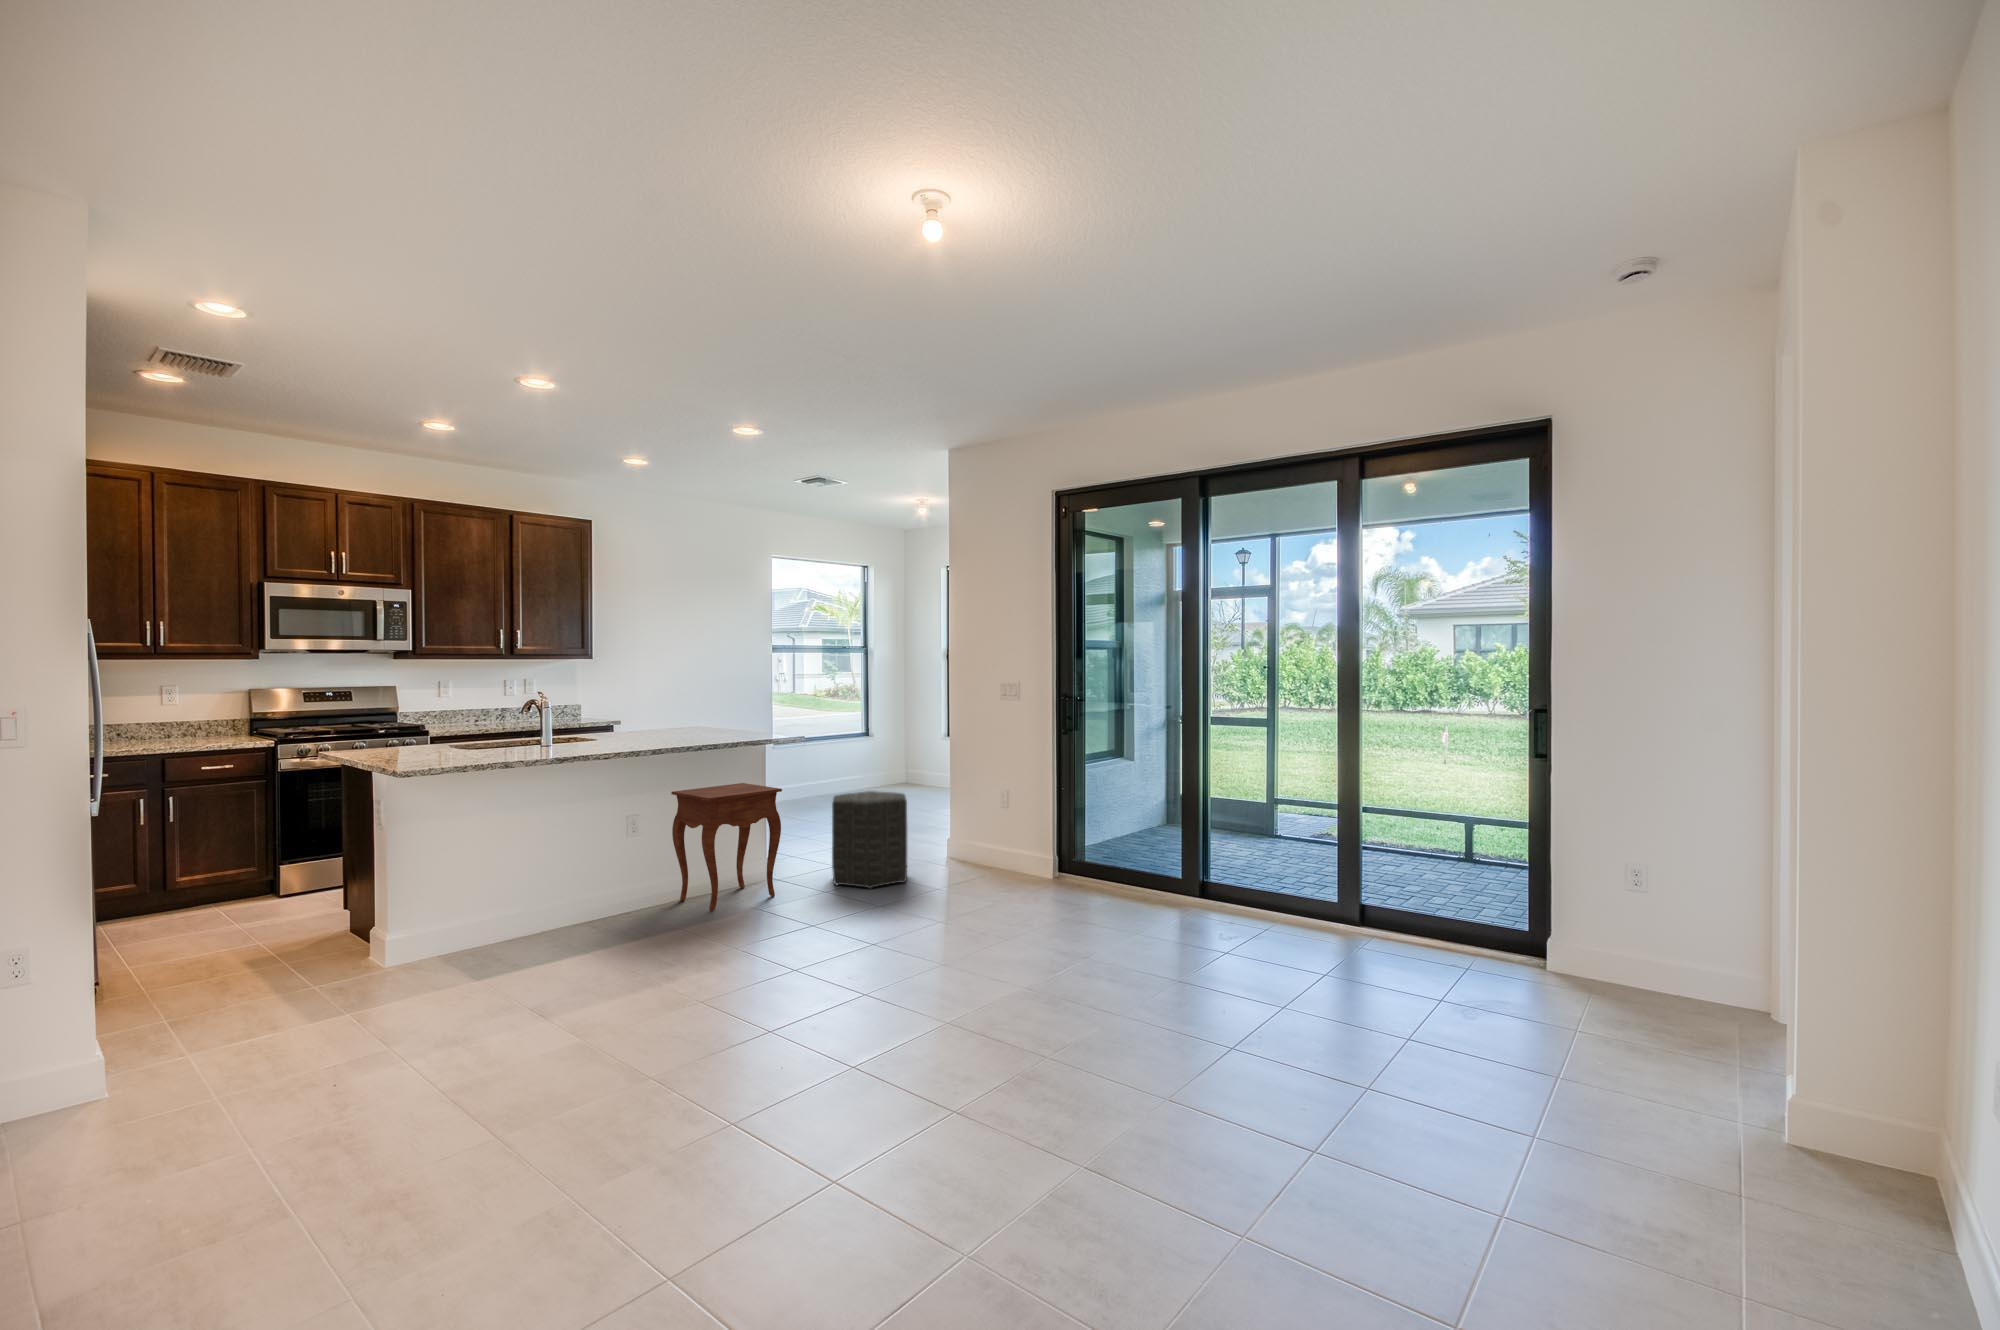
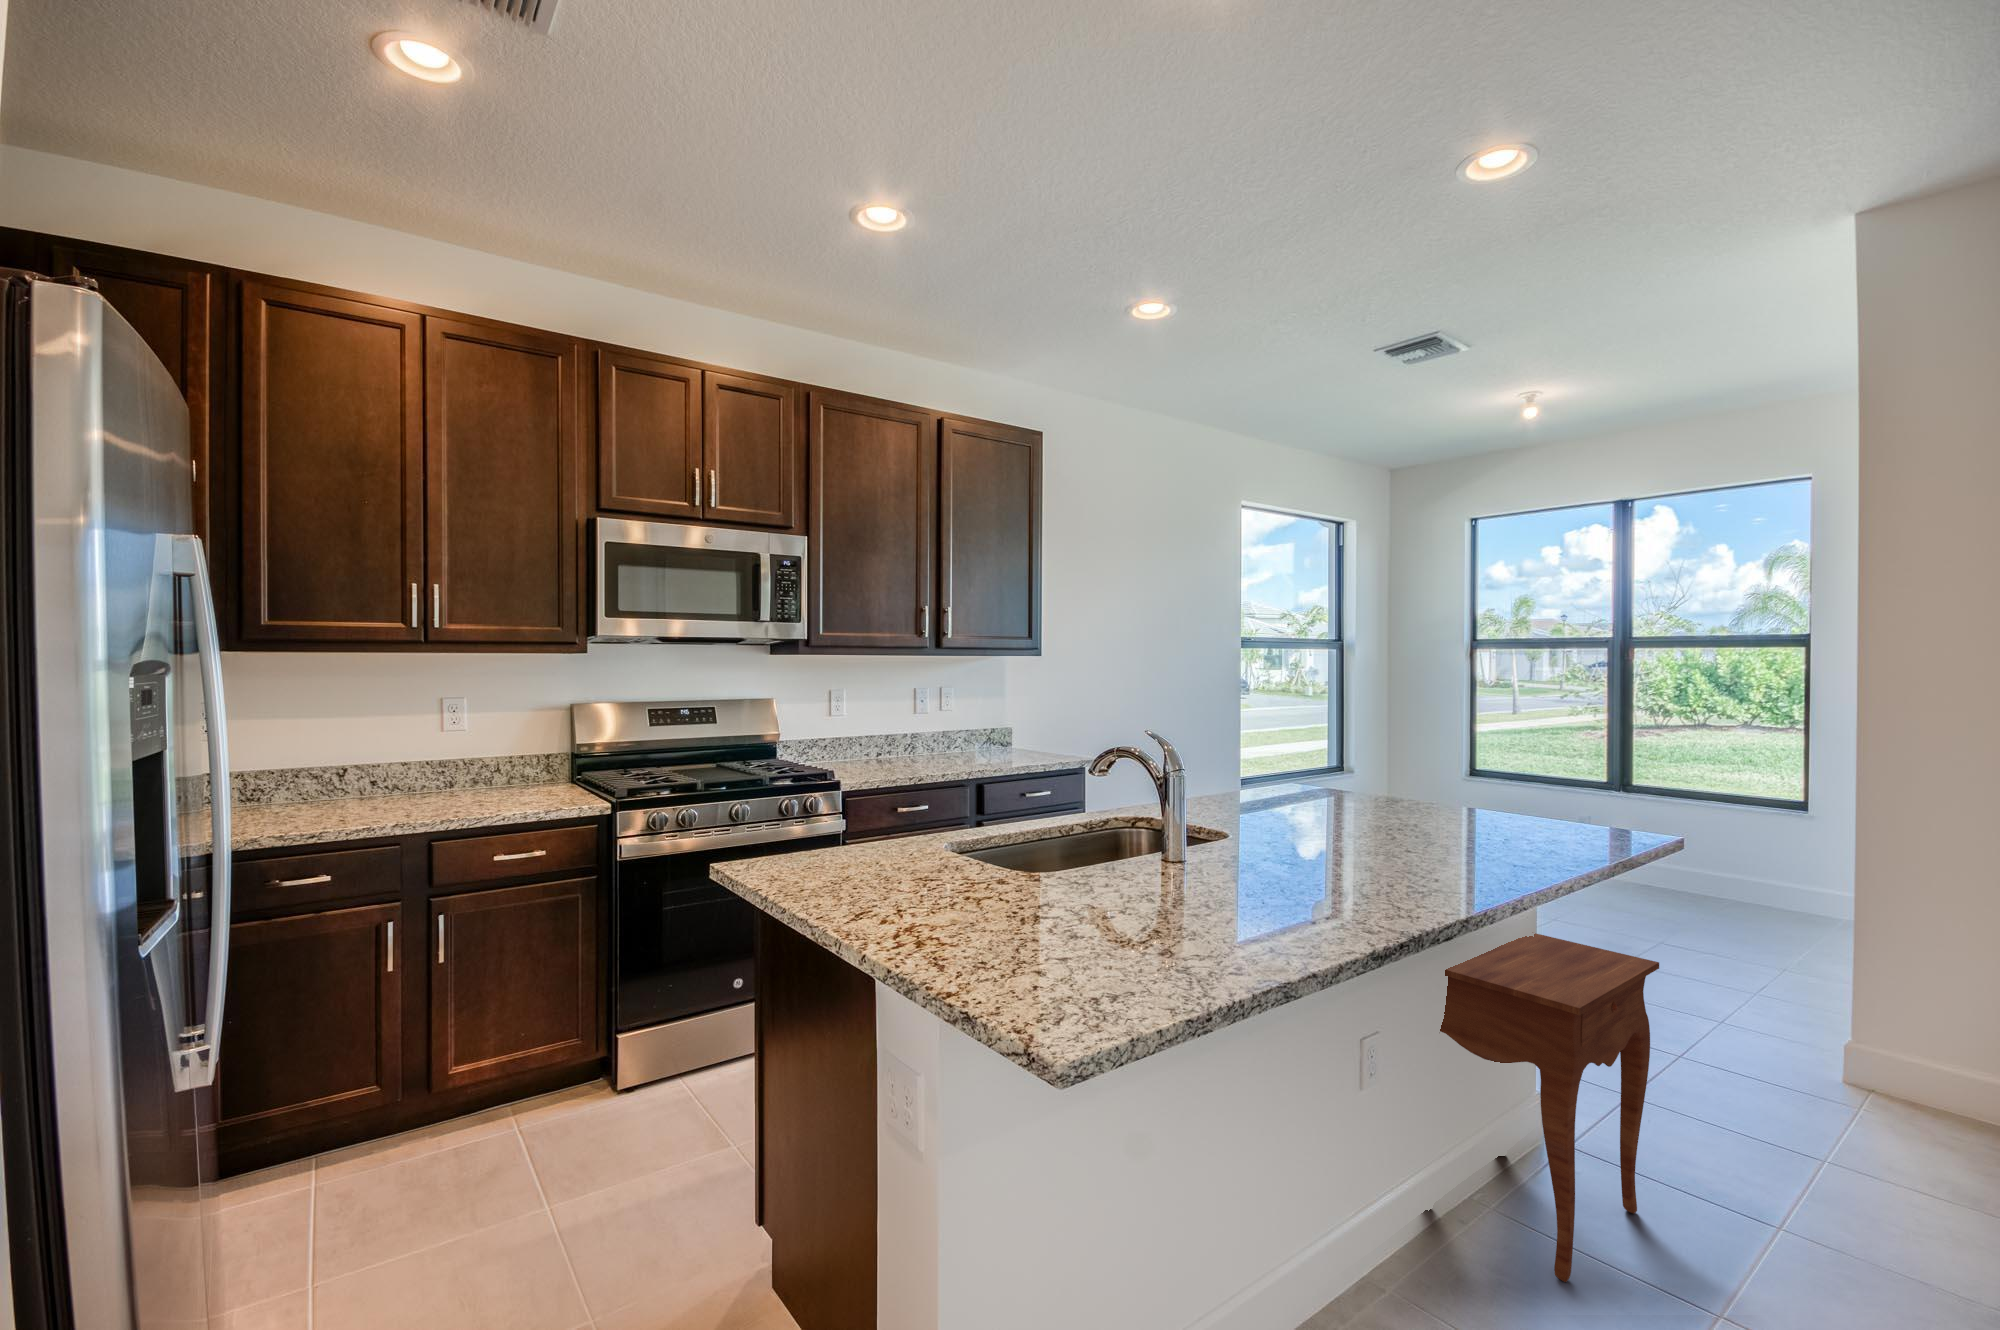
ottoman: present [832,791,907,889] -> none [1653,937,1897,1201]

